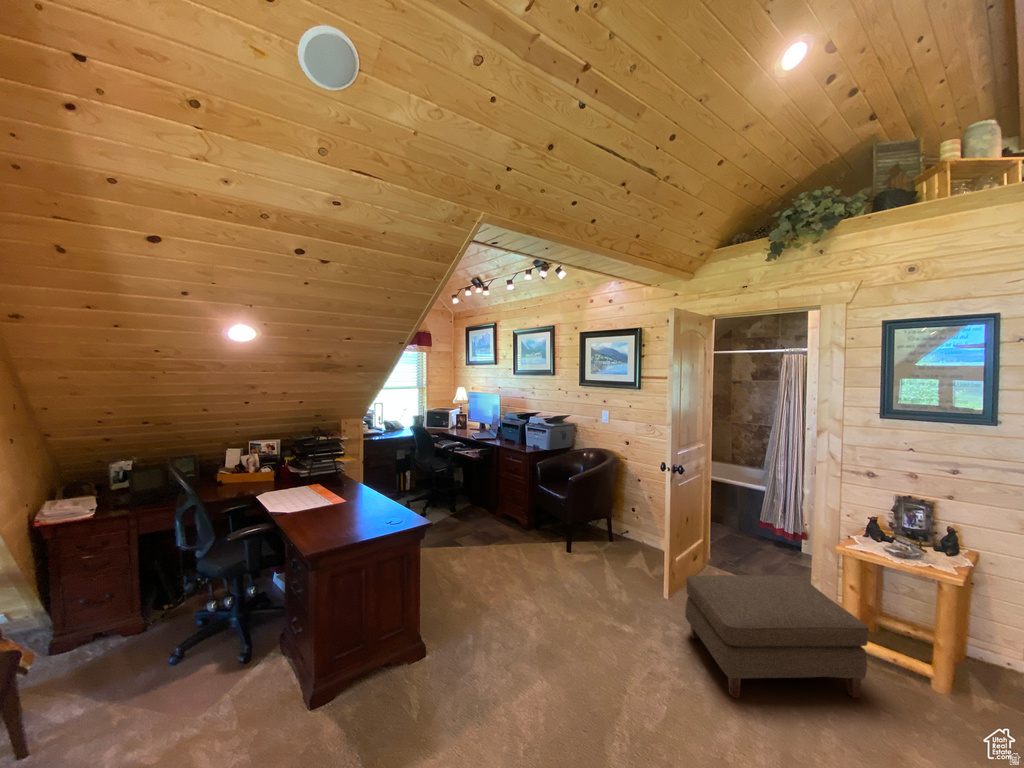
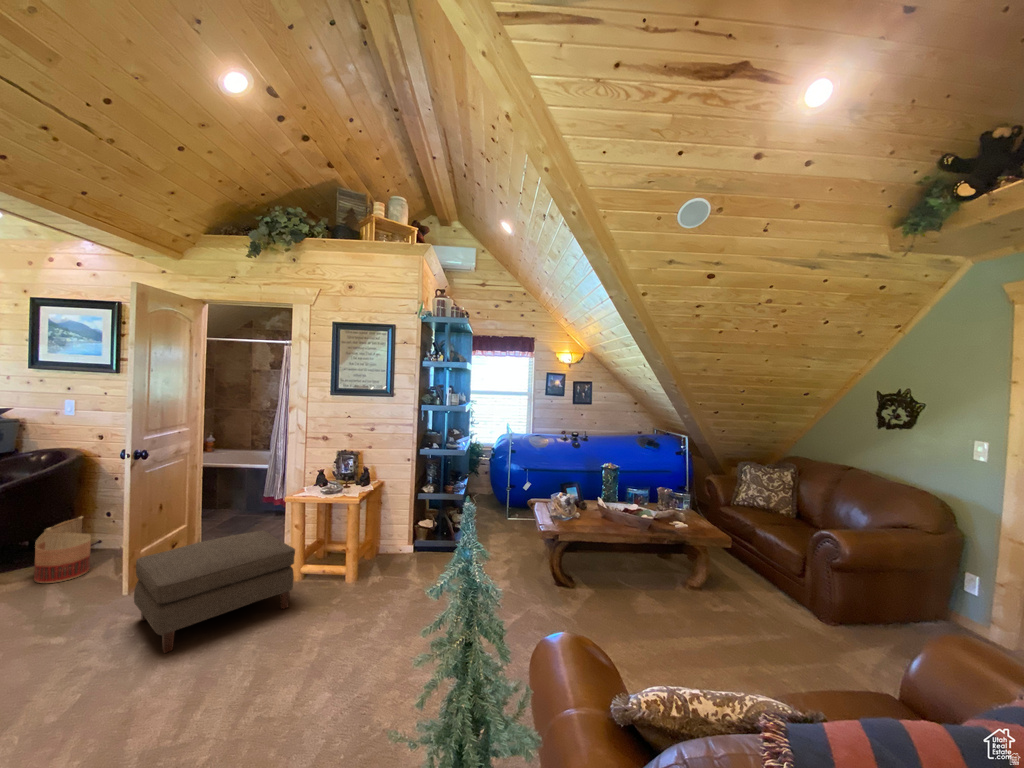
basket: none [596,510,629,562] -> present [34,516,91,583]

